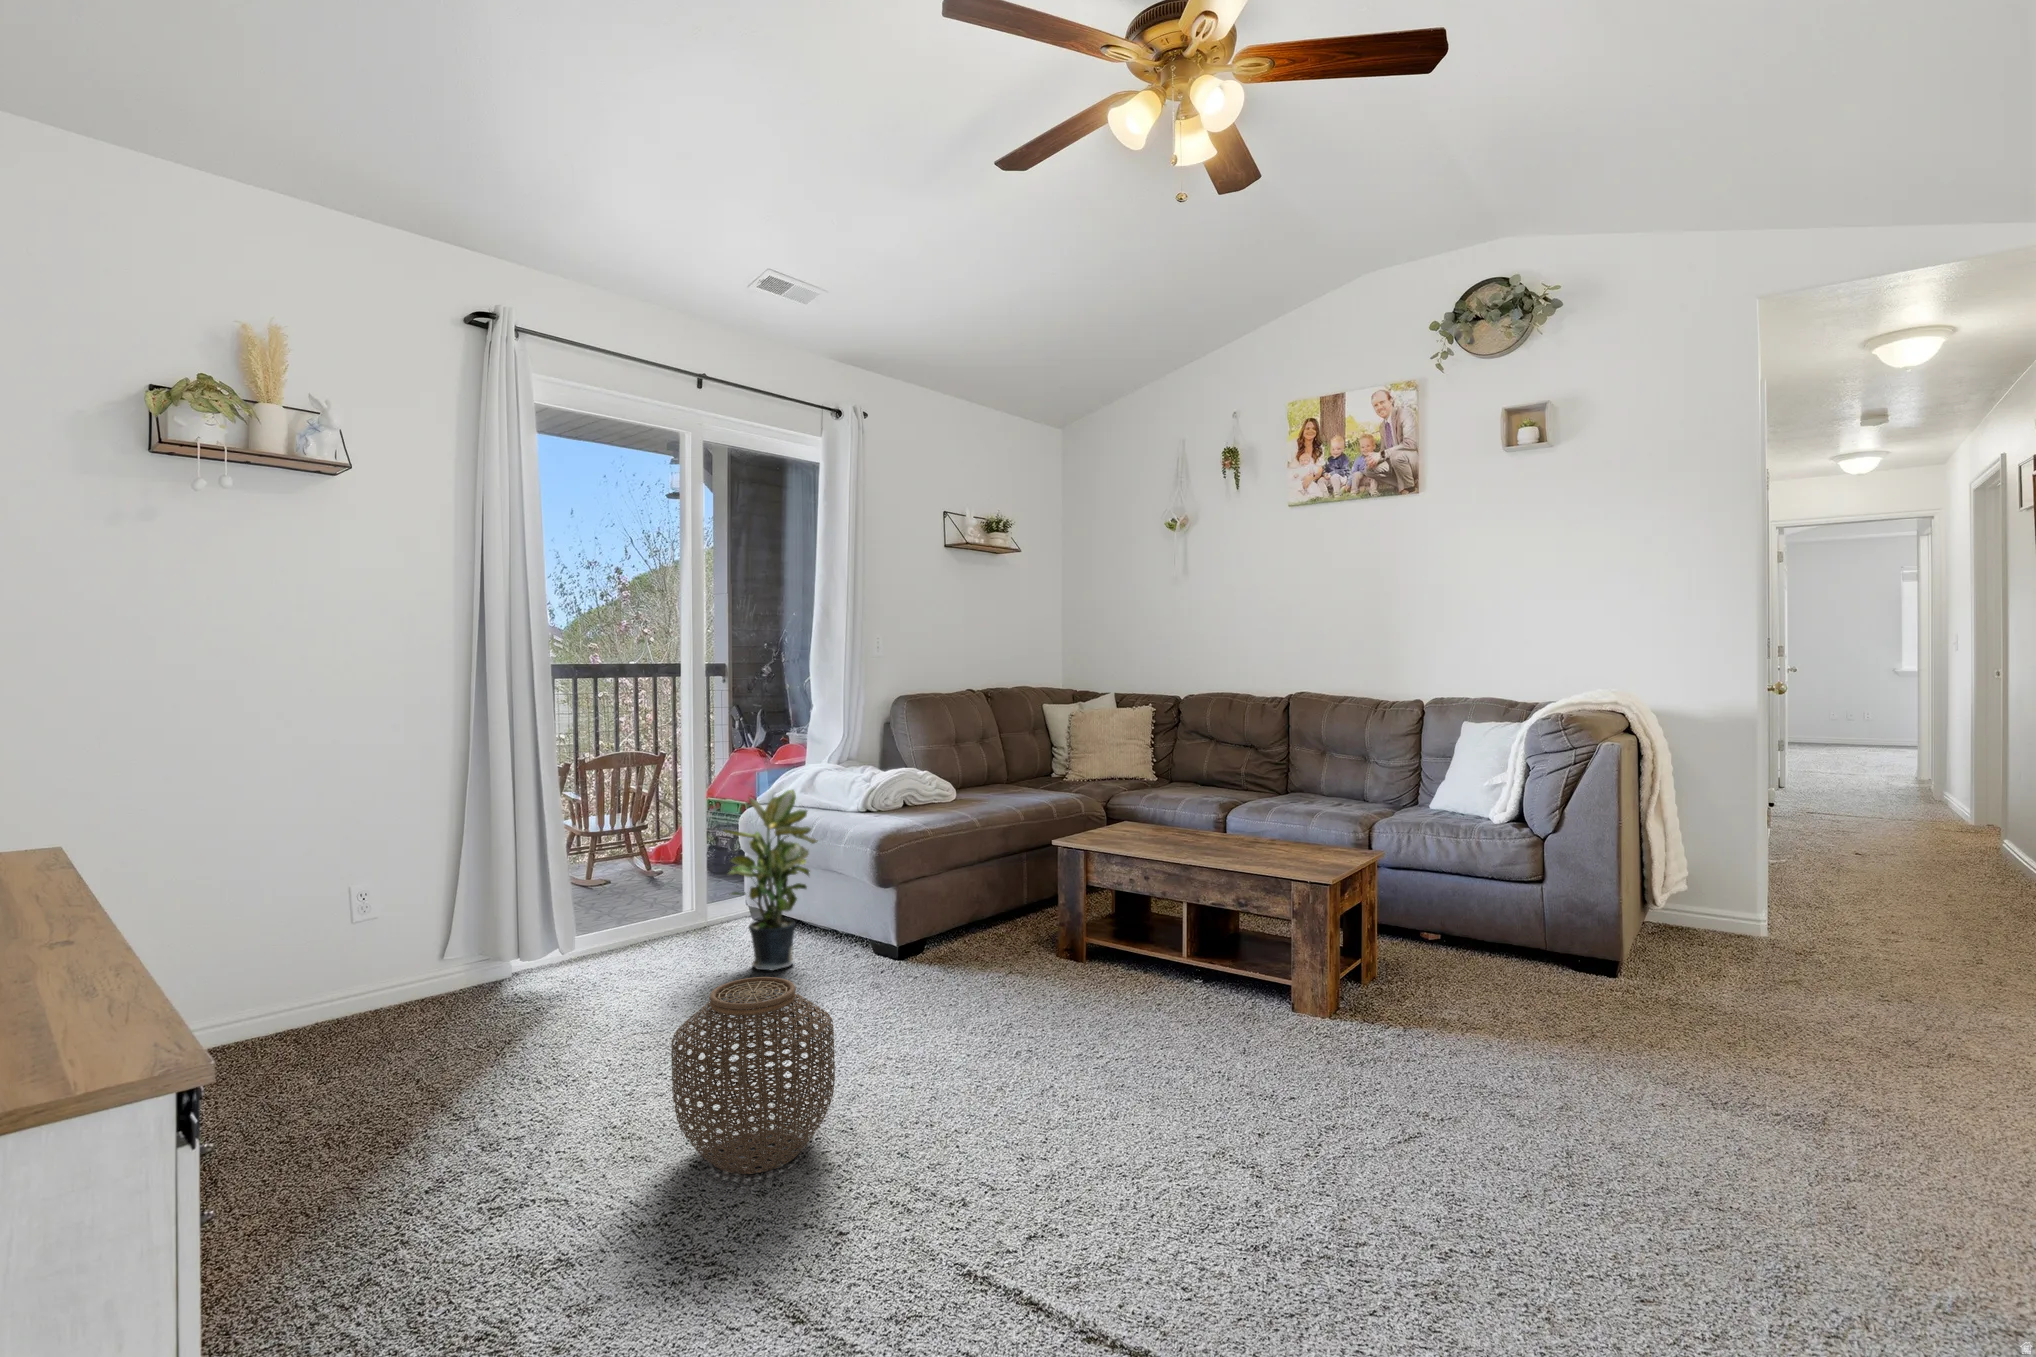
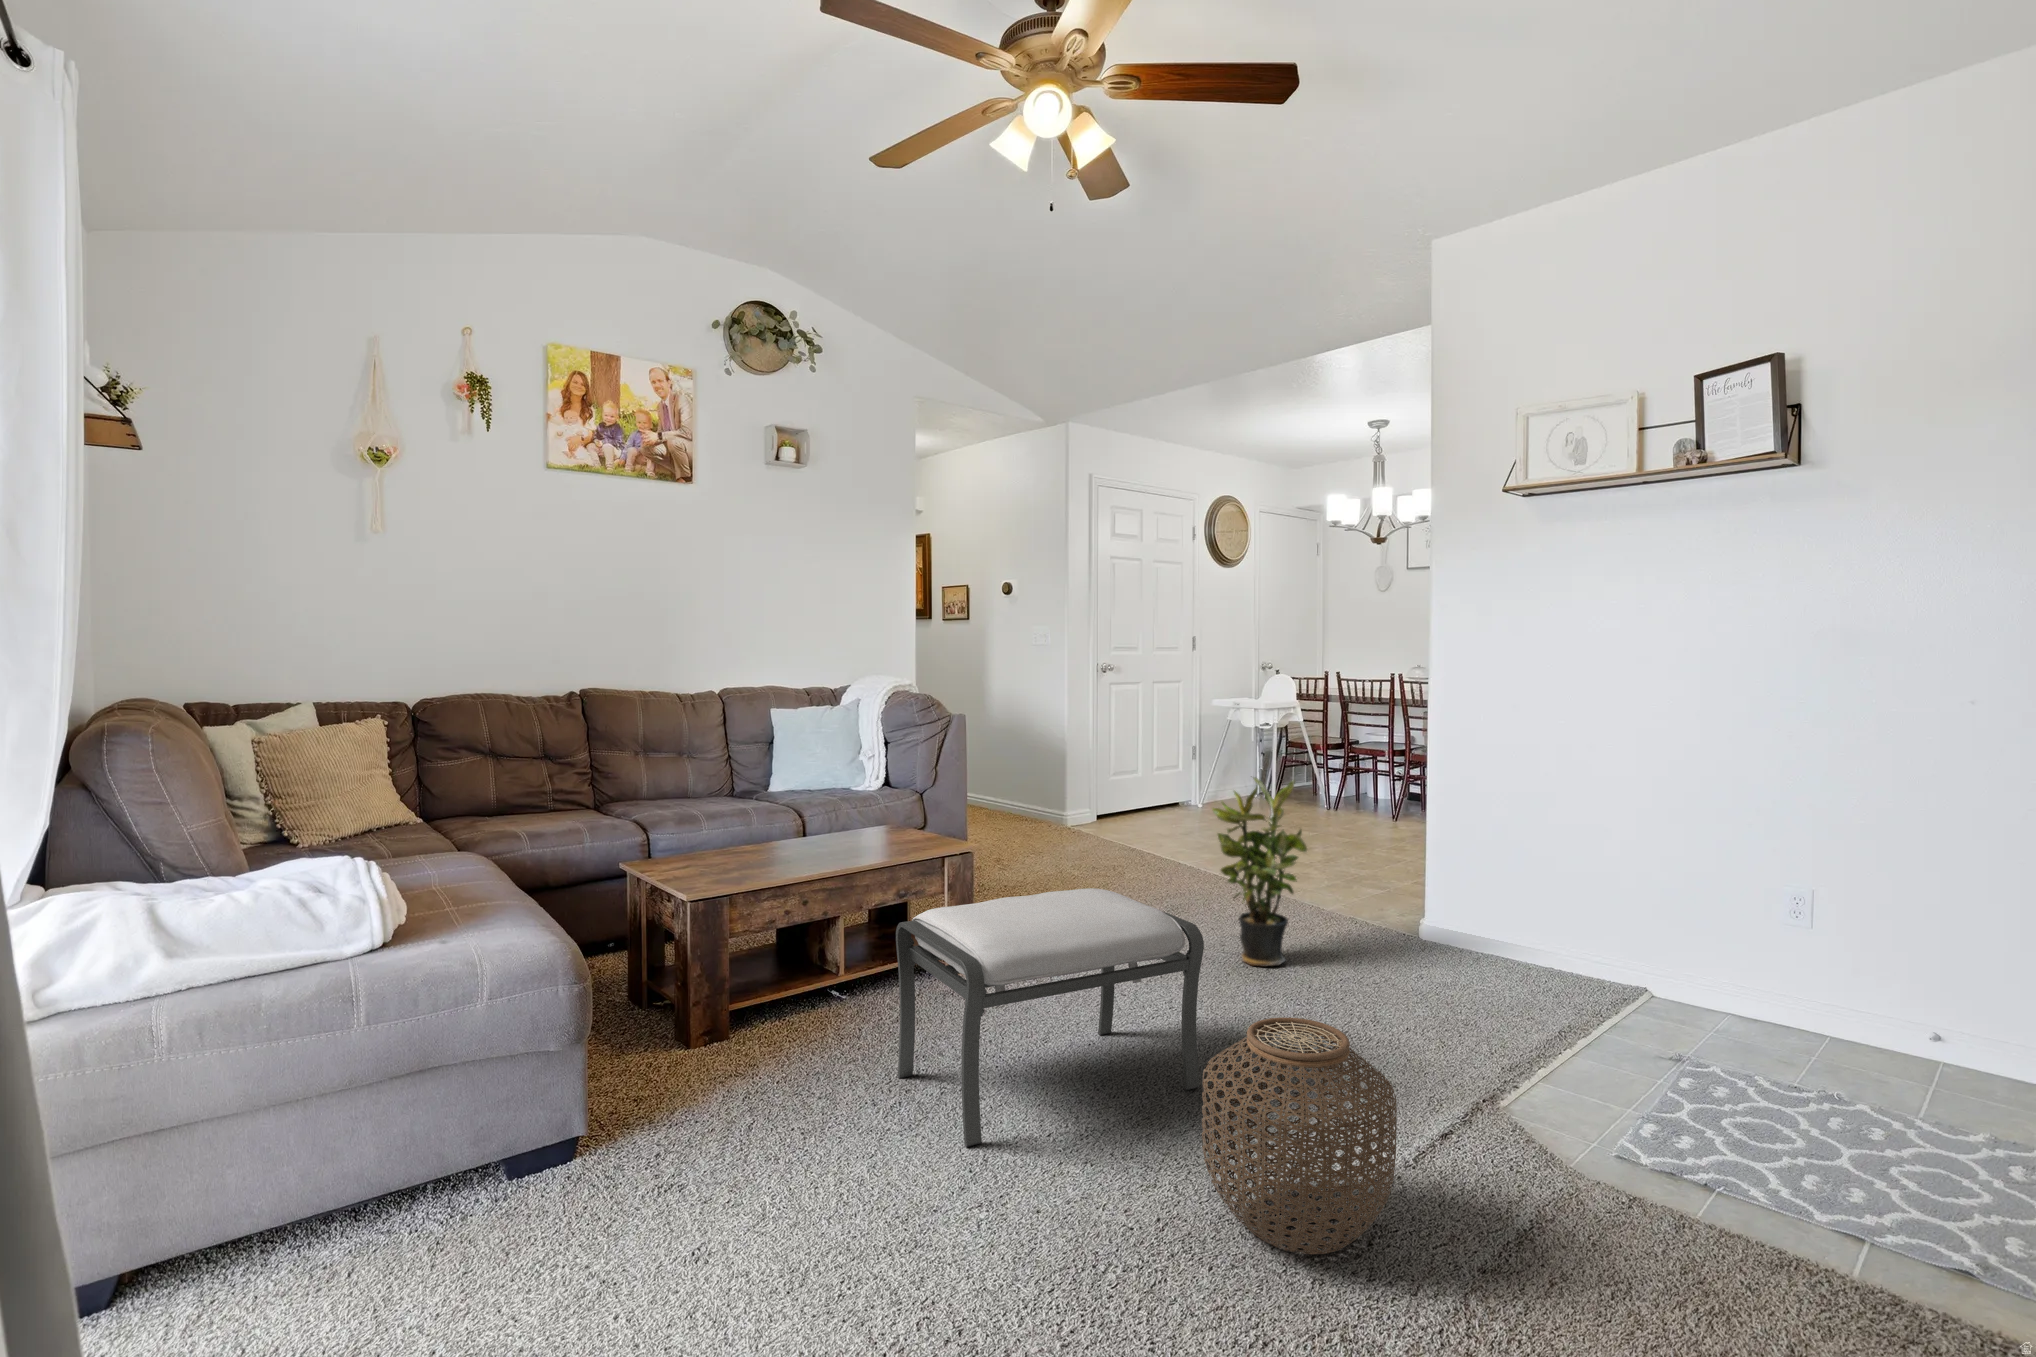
potted plant: present [724,790,817,971] -> present [1213,778,1307,967]
ottoman: none [870,873,1128,1109] -> present [896,888,1204,1147]

